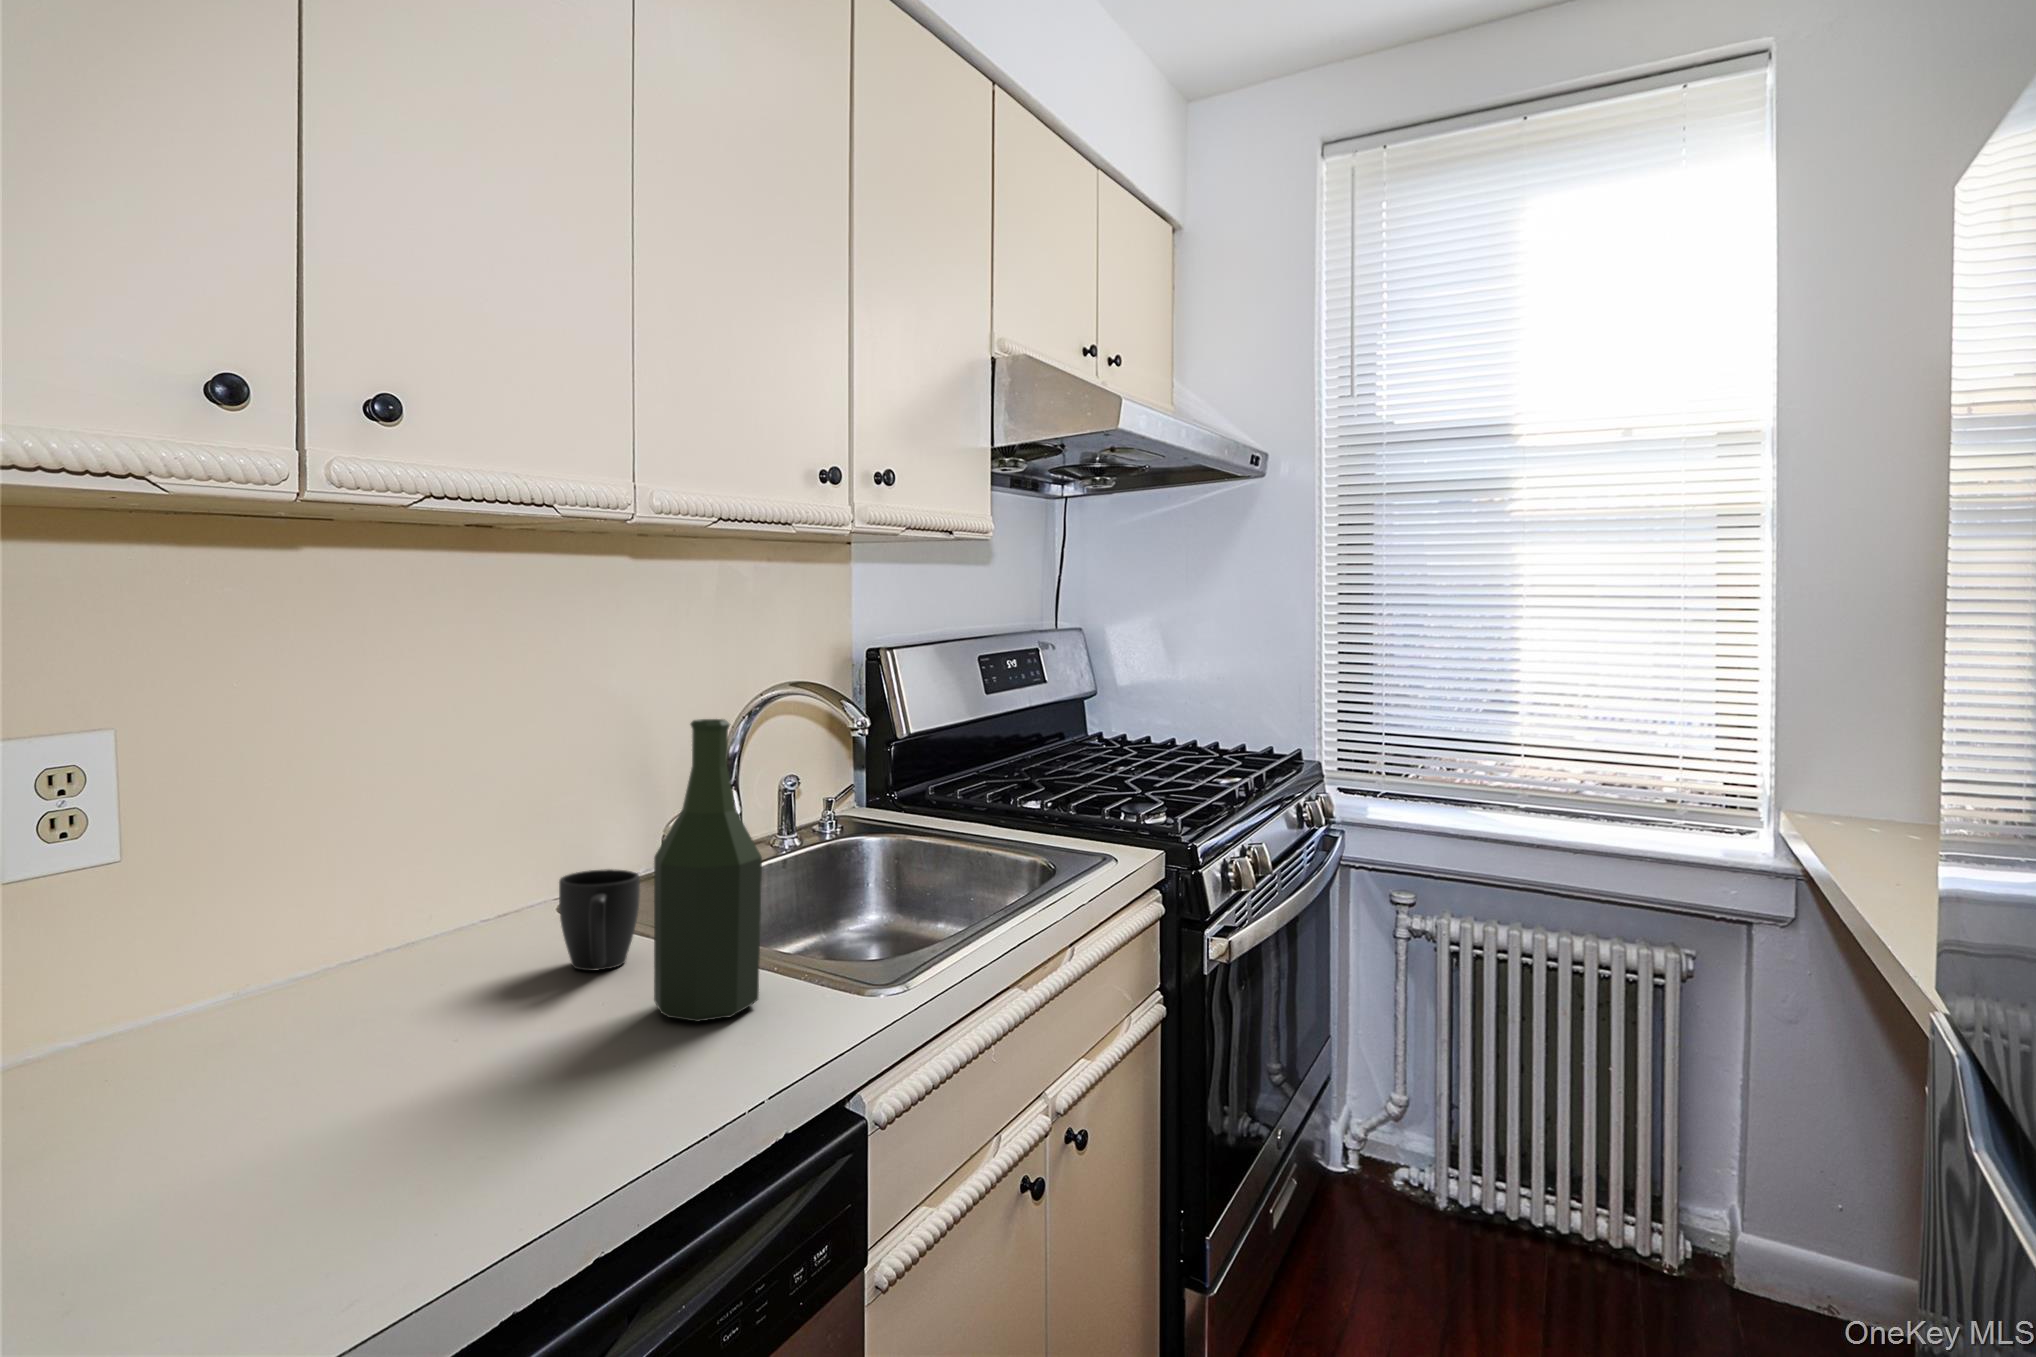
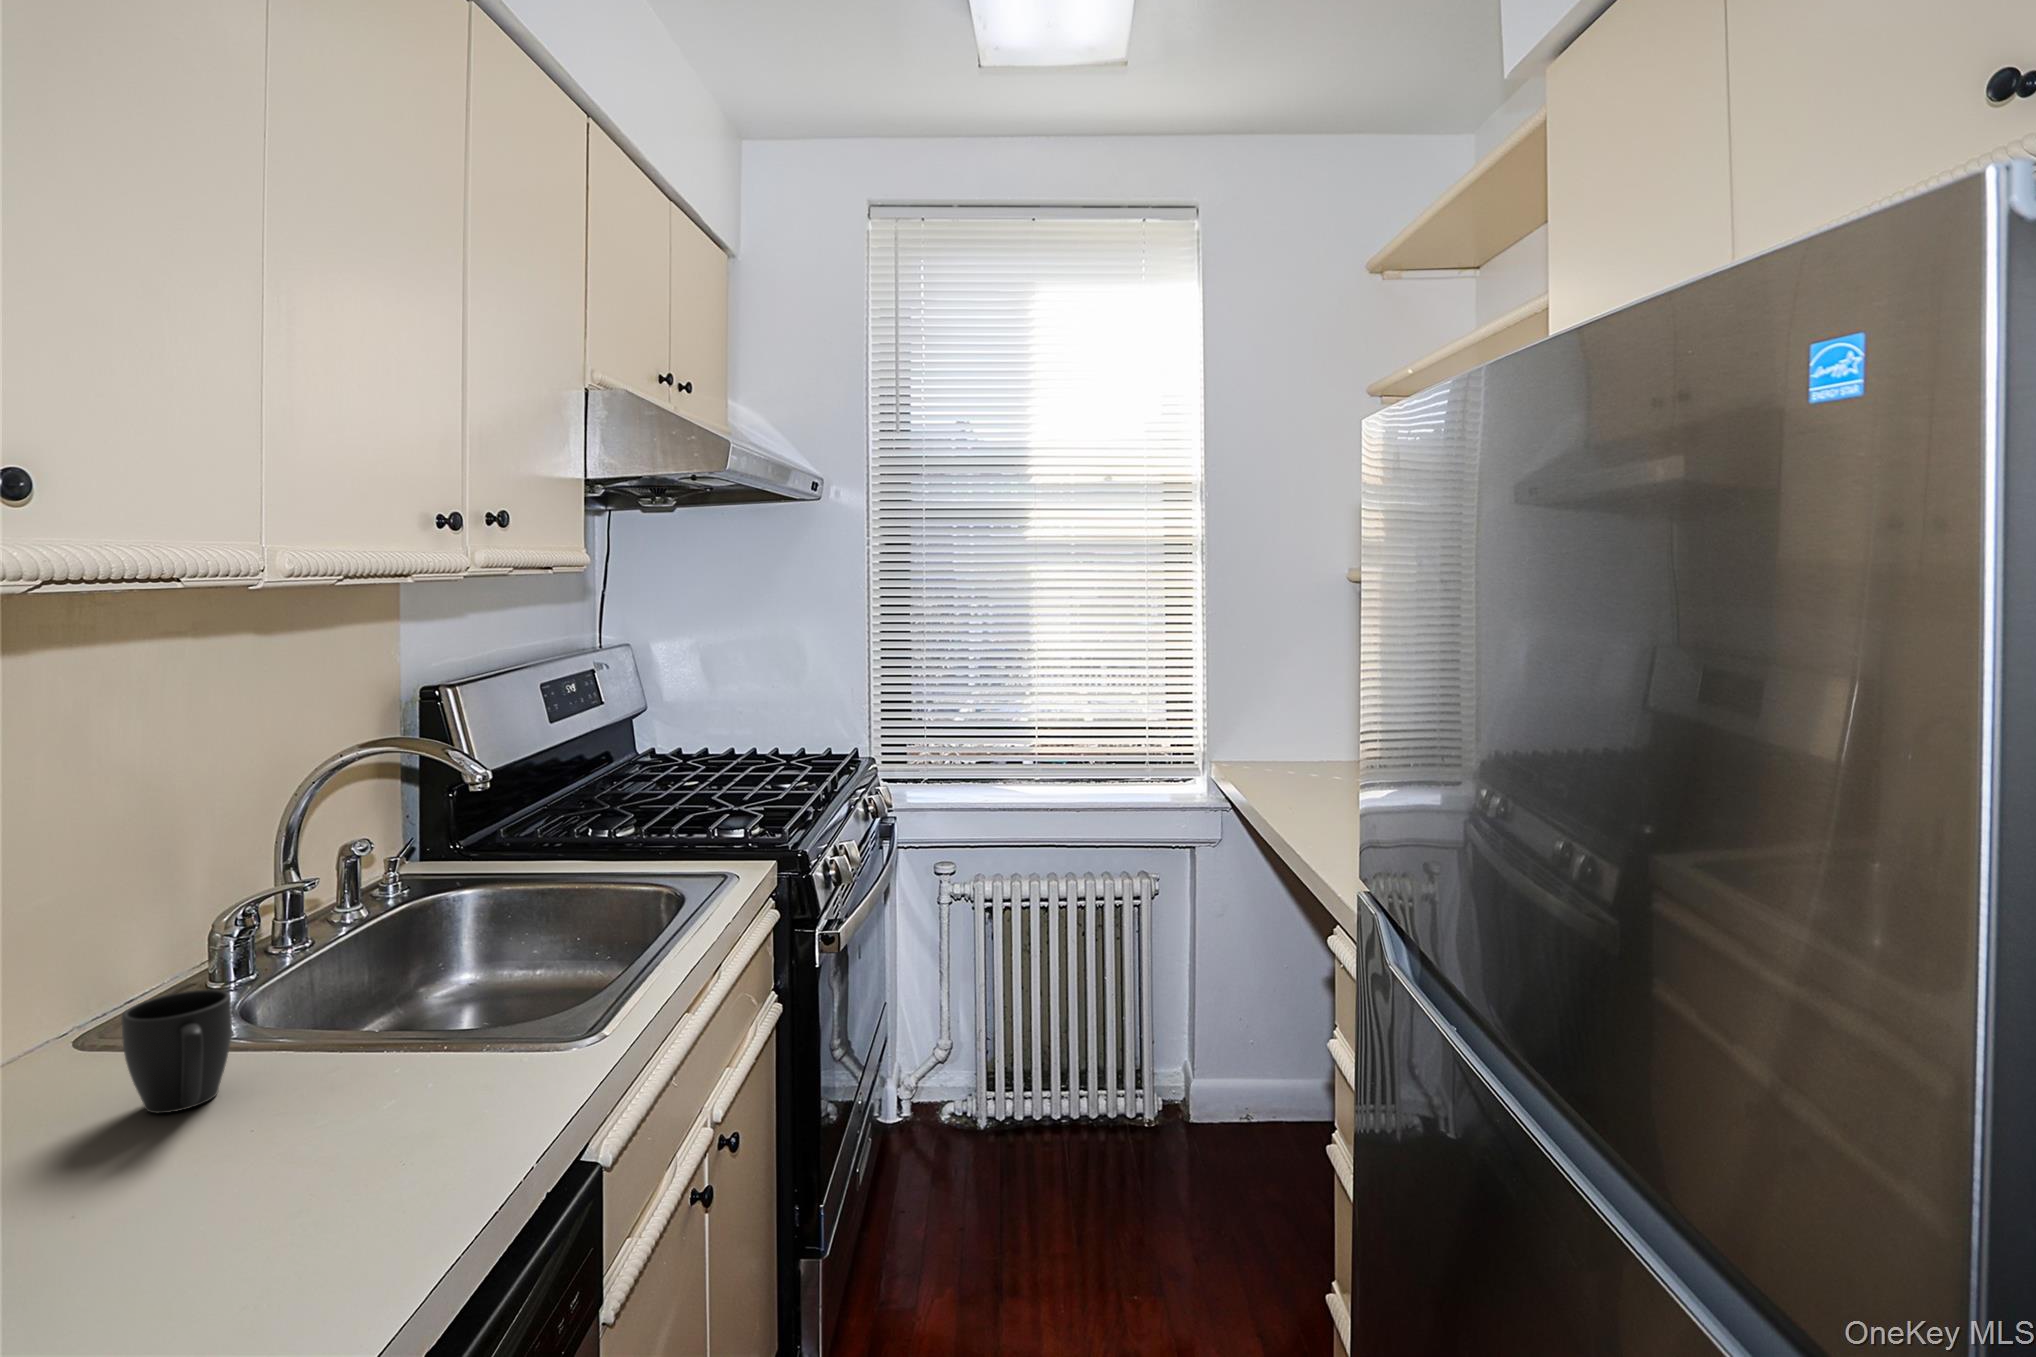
bottle: present [654,719,762,1022] -> none [282,820,419,1144]

